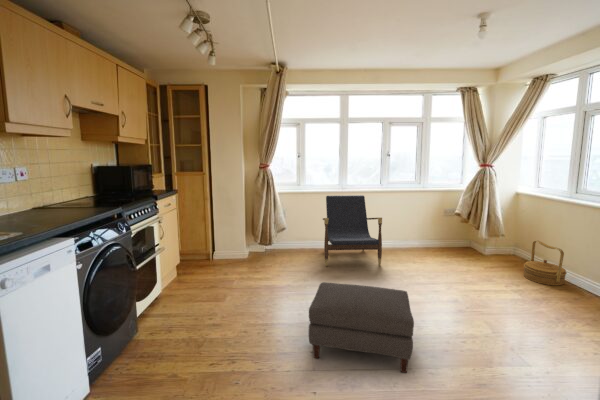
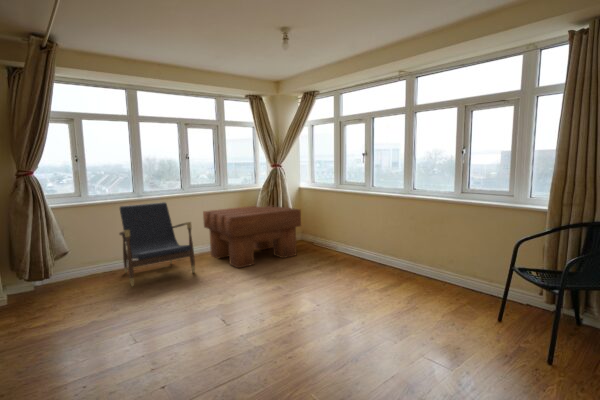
coffee table: none [397,206,512,271] -> present [203,206,301,268]
woven basket: present [524,240,567,285] -> none [313,224,340,258]
ottoman: present [309,282,414,373] -> none [141,278,246,365]

